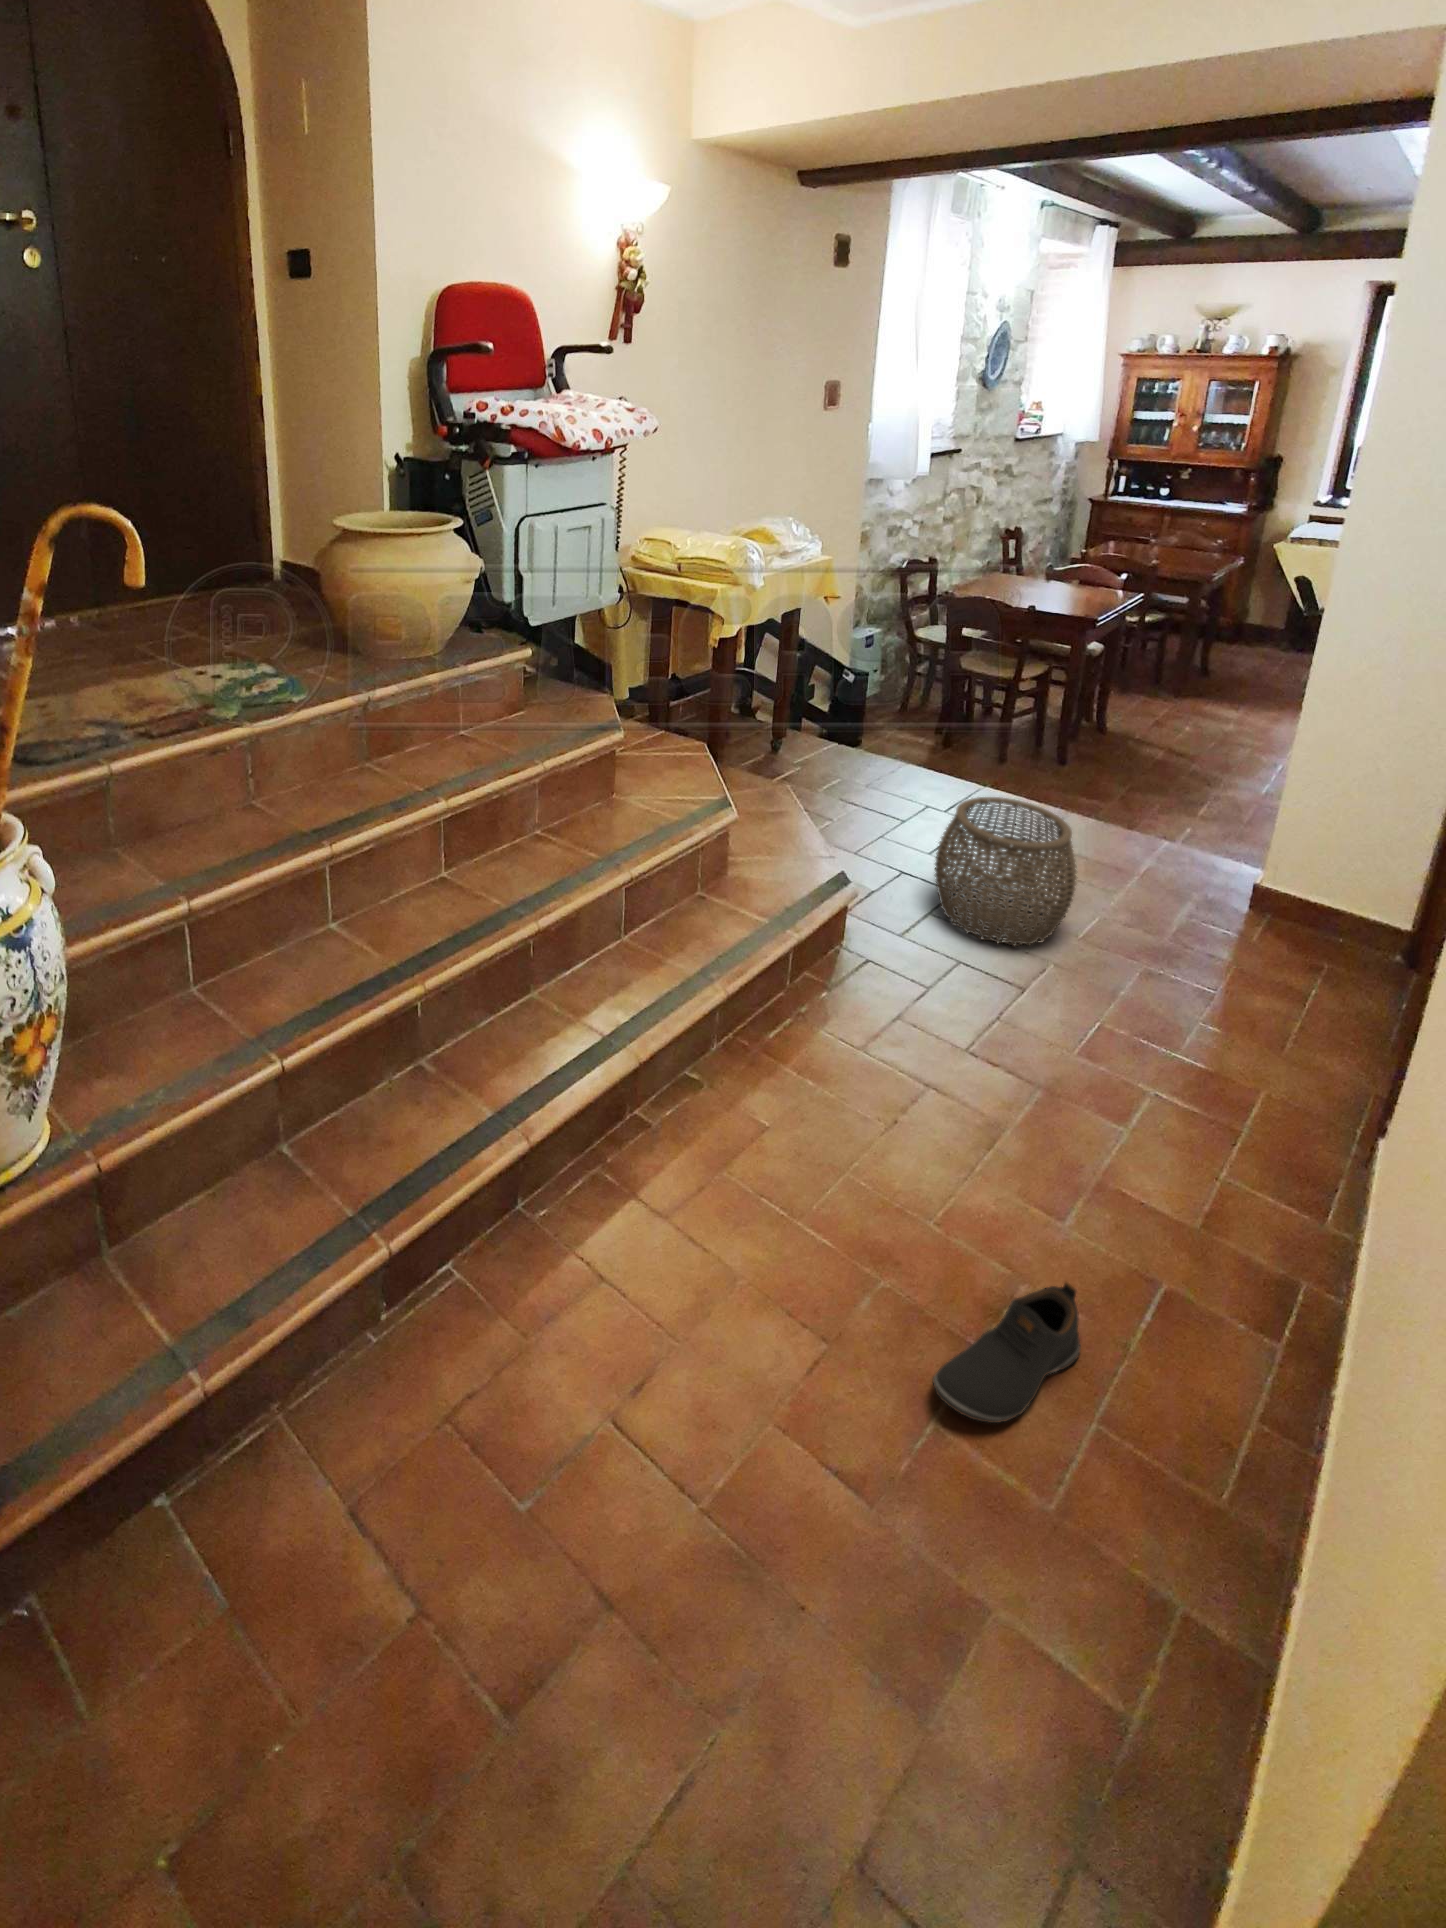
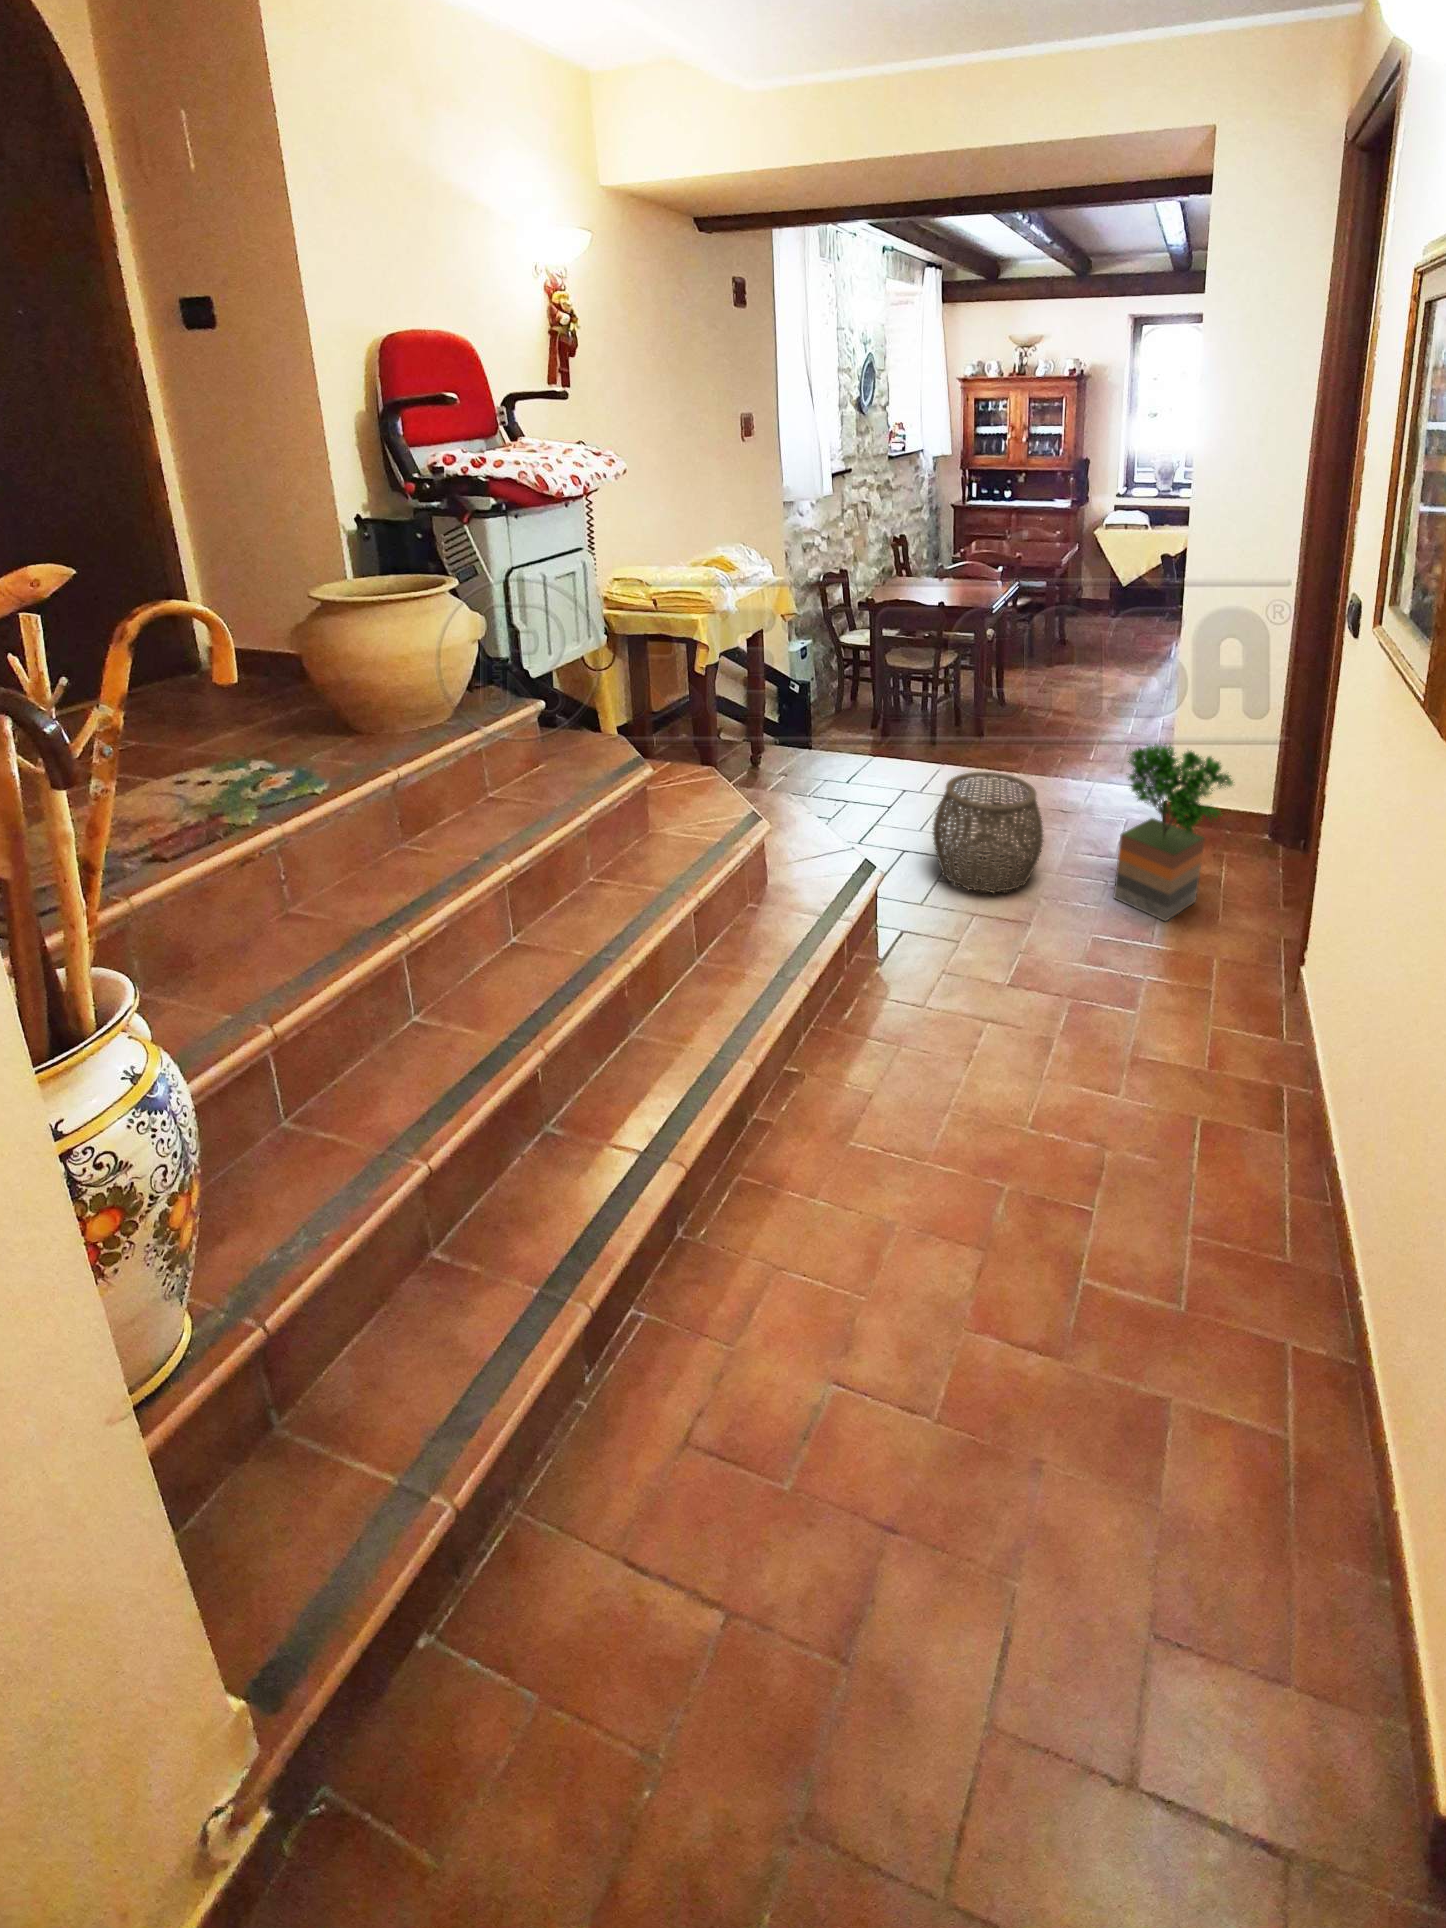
potted tree: none [1160,800,1363,1033] -> present [1114,744,1233,921]
shoe: present [933,1282,1081,1423] -> none [1061,1130,1146,1253]

